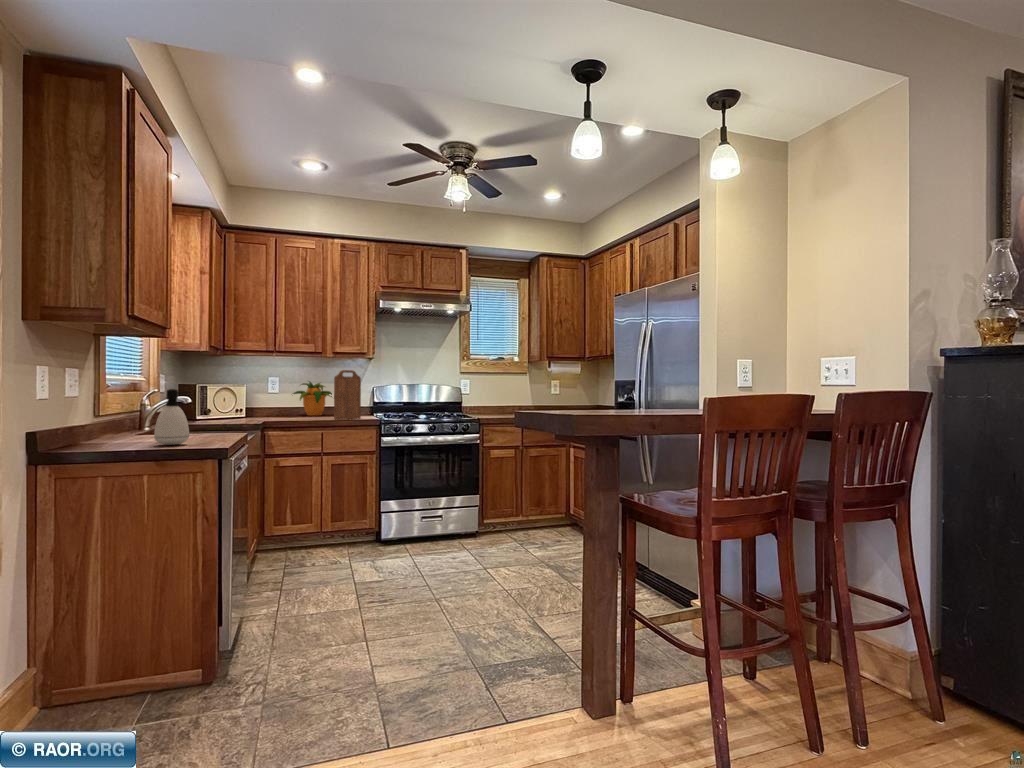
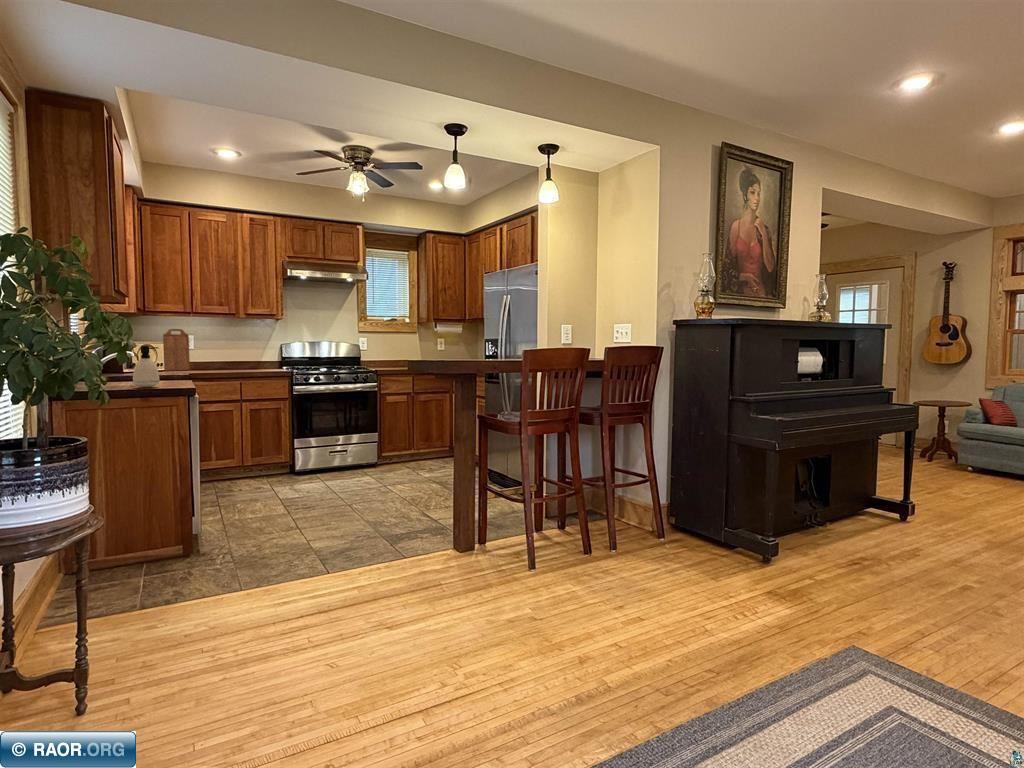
cutting board: present [334,370,361,420] -> present [163,329,190,371]
potted plant: present [293,381,332,415] -> none [203,338,246,369]

